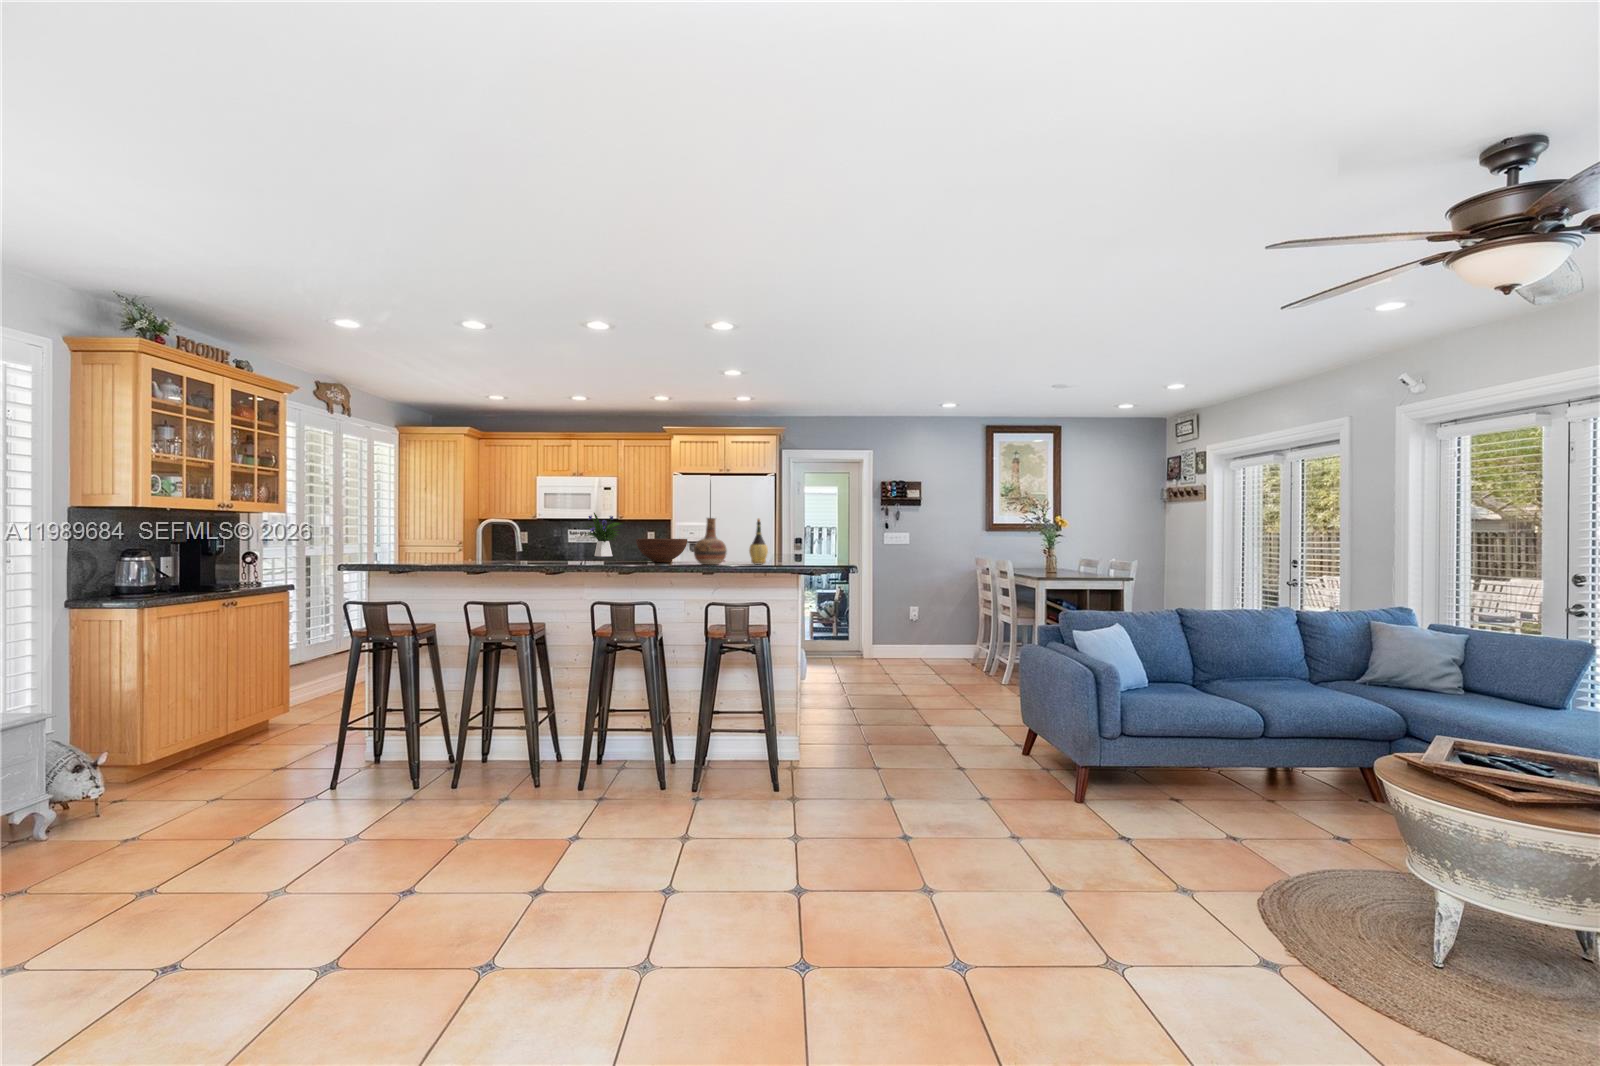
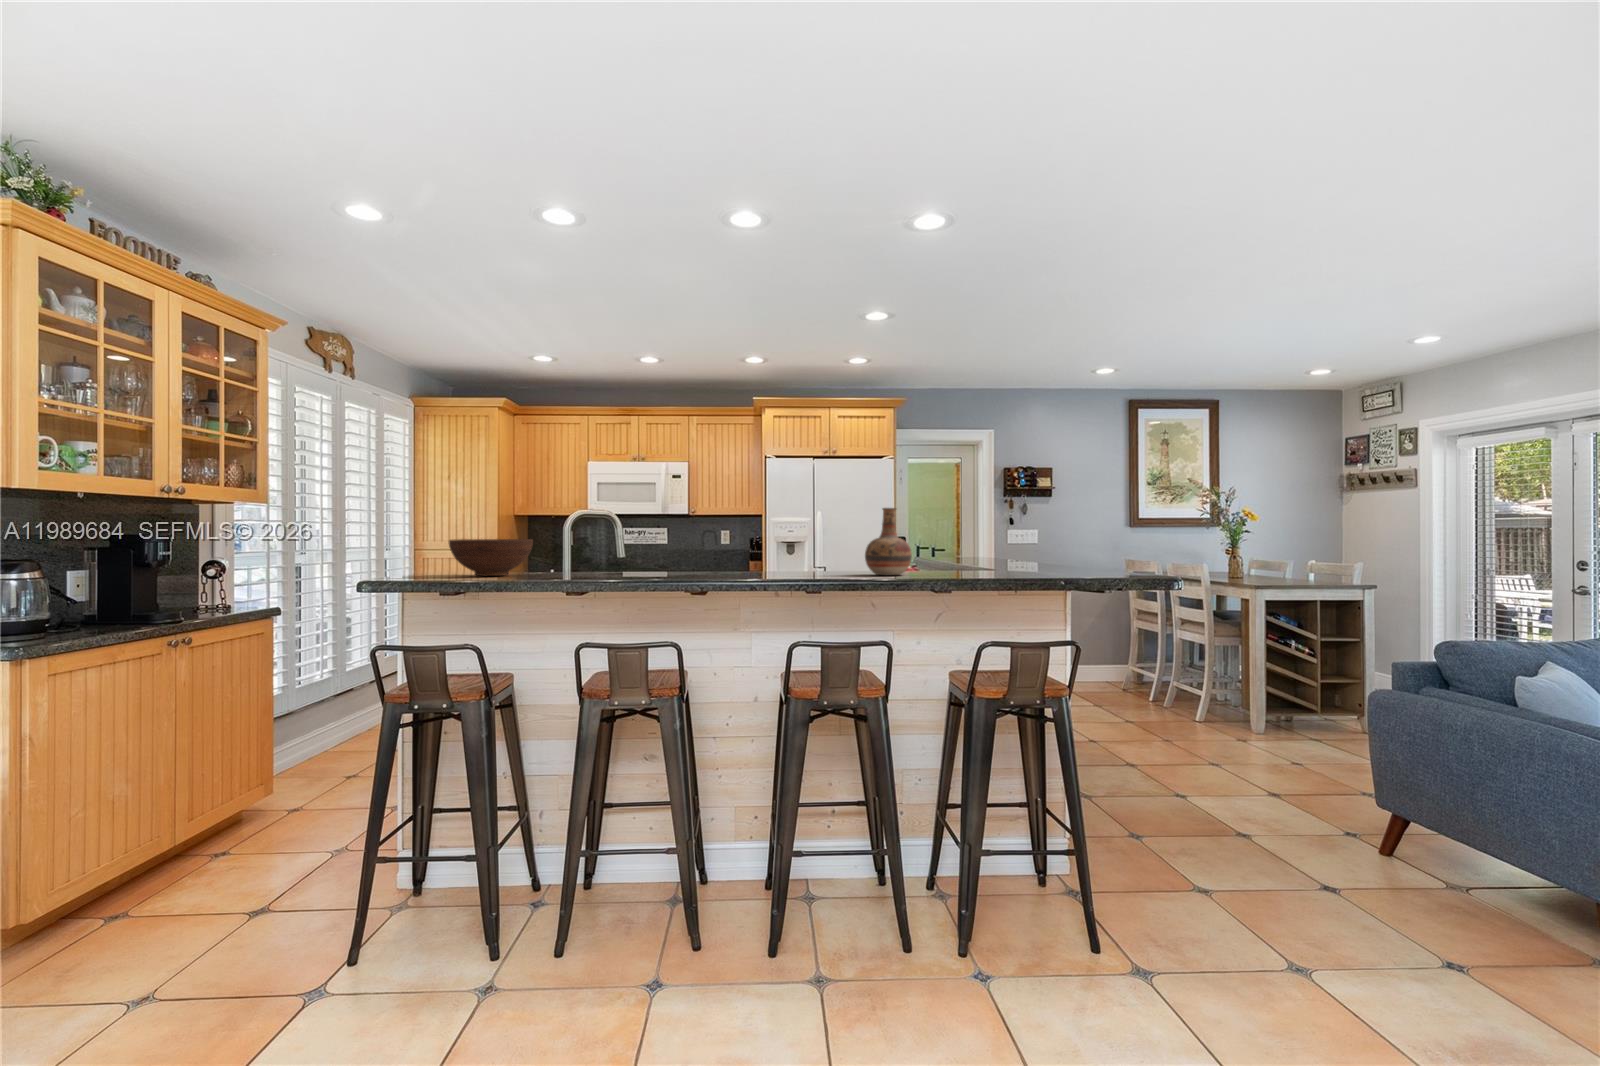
flower arrangement: present [586,513,623,557] -> none [652,506,705,562]
wine bottle: present [749,519,768,564] -> none [936,509,962,573]
fruit bowl: present [636,539,687,563] -> present [449,539,533,576]

